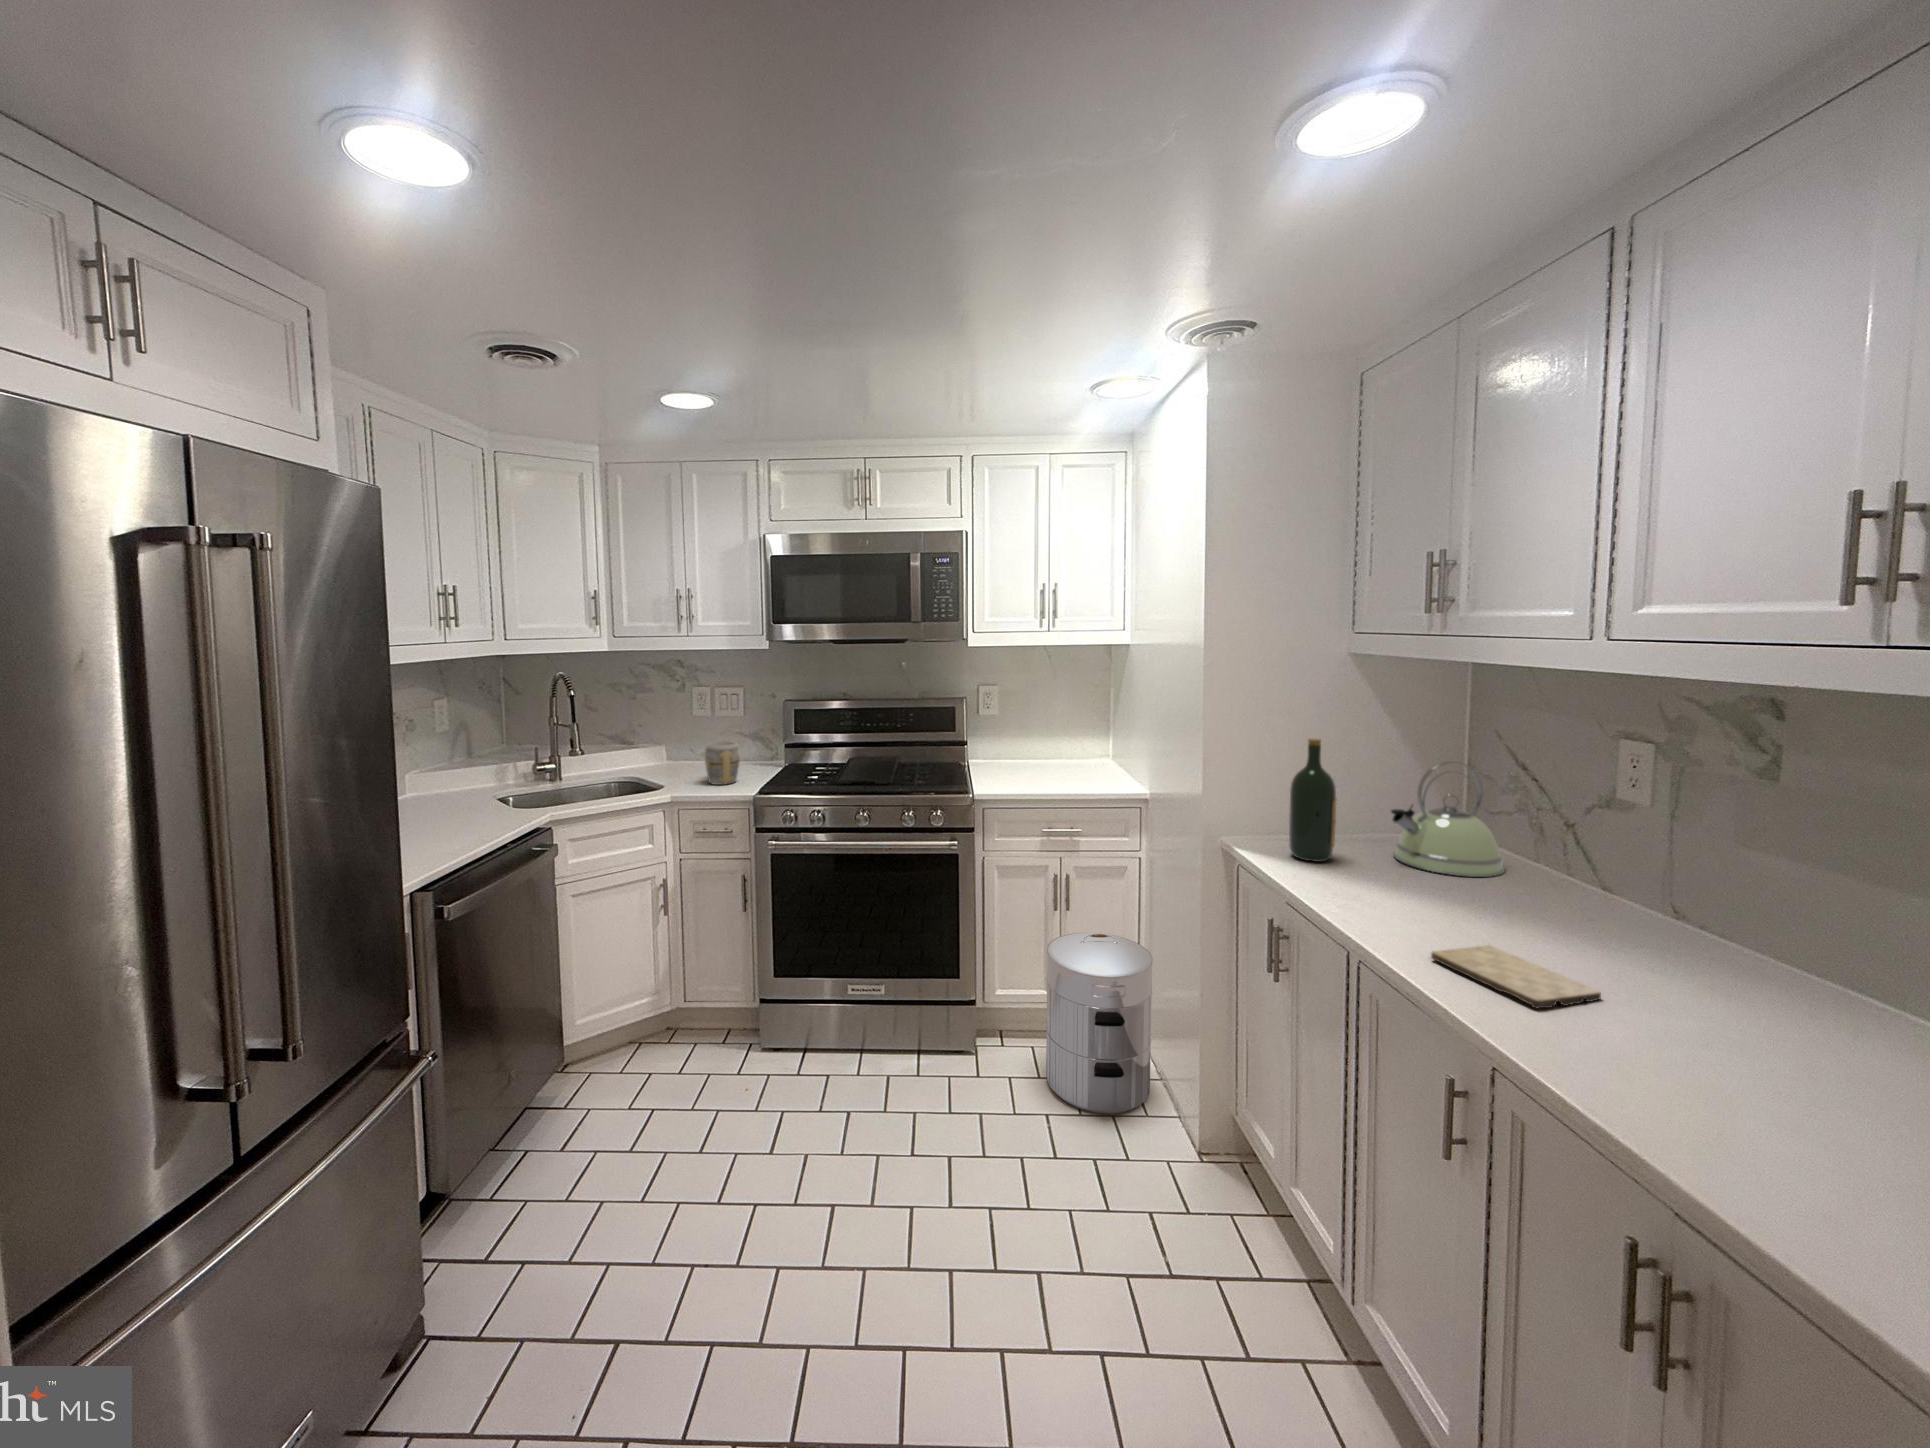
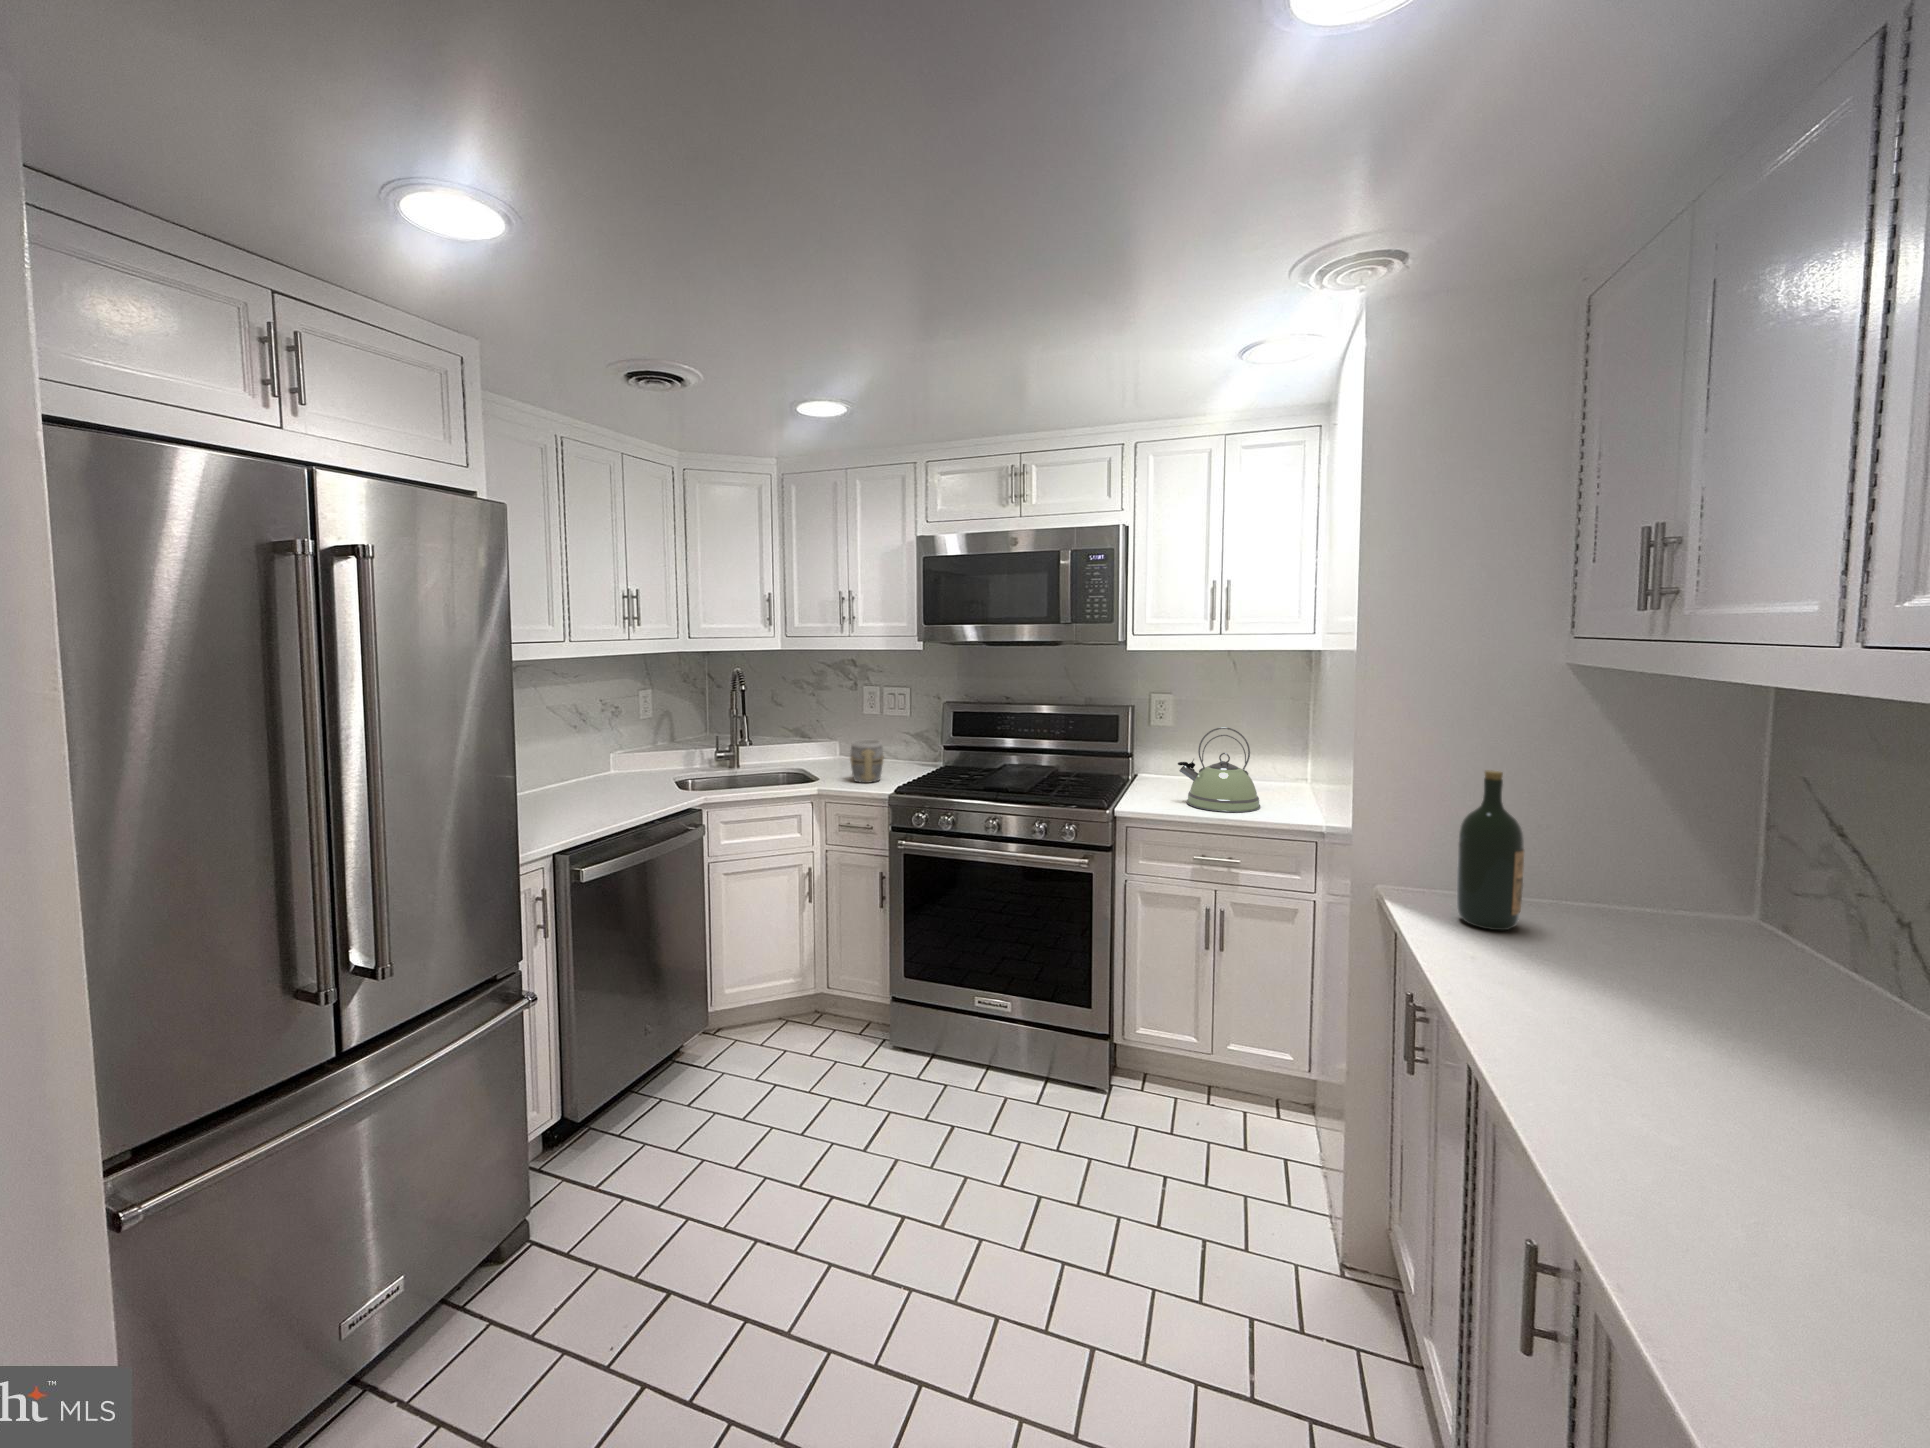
kettle: present [1391,761,1505,877] -> present [1178,727,1260,812]
waste bin: present [1046,933,1153,1114] -> none [1176,981,1308,1199]
cutting board: present [1431,945,1601,1009] -> none [1556,1063,1804,1174]

